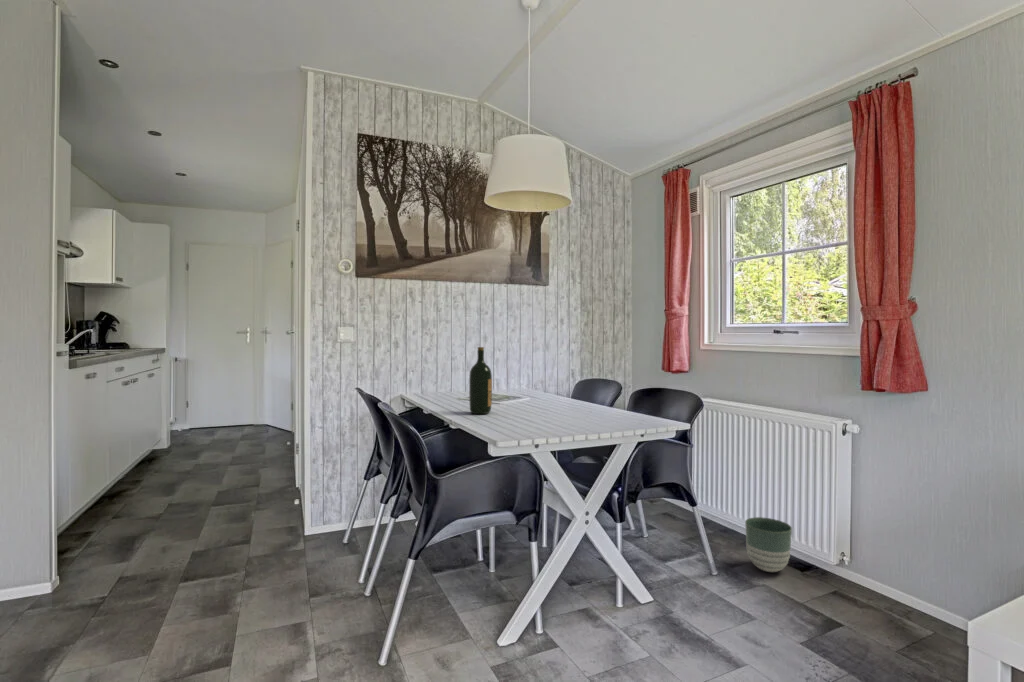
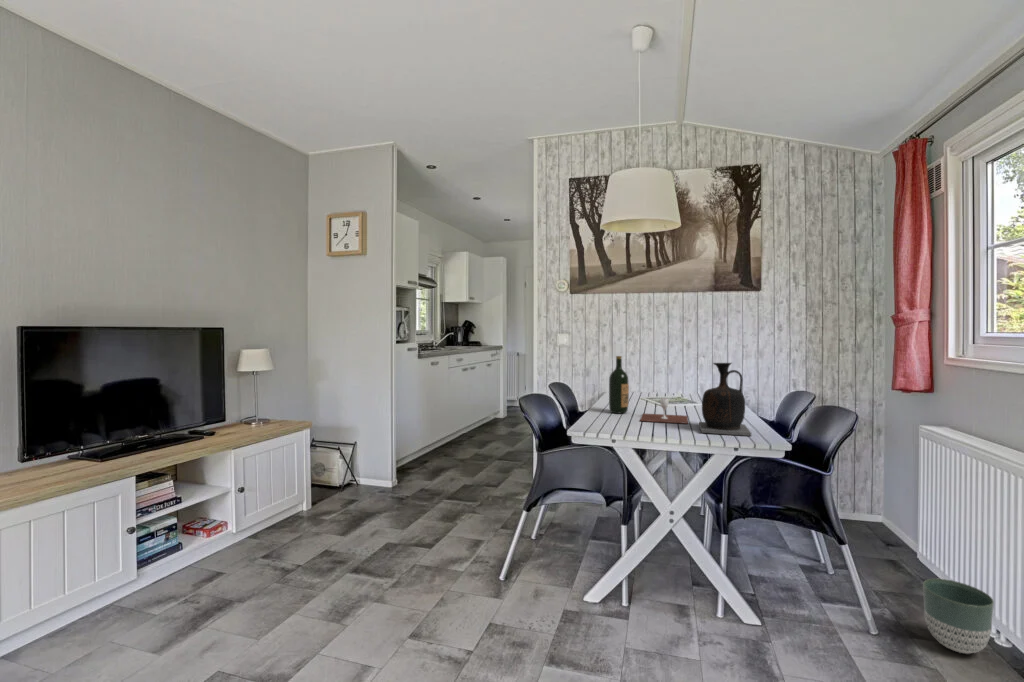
vase: none [581,349,644,422] -> present [699,363,751,436]
wine glass: none [506,391,571,419] -> present [640,398,688,424]

